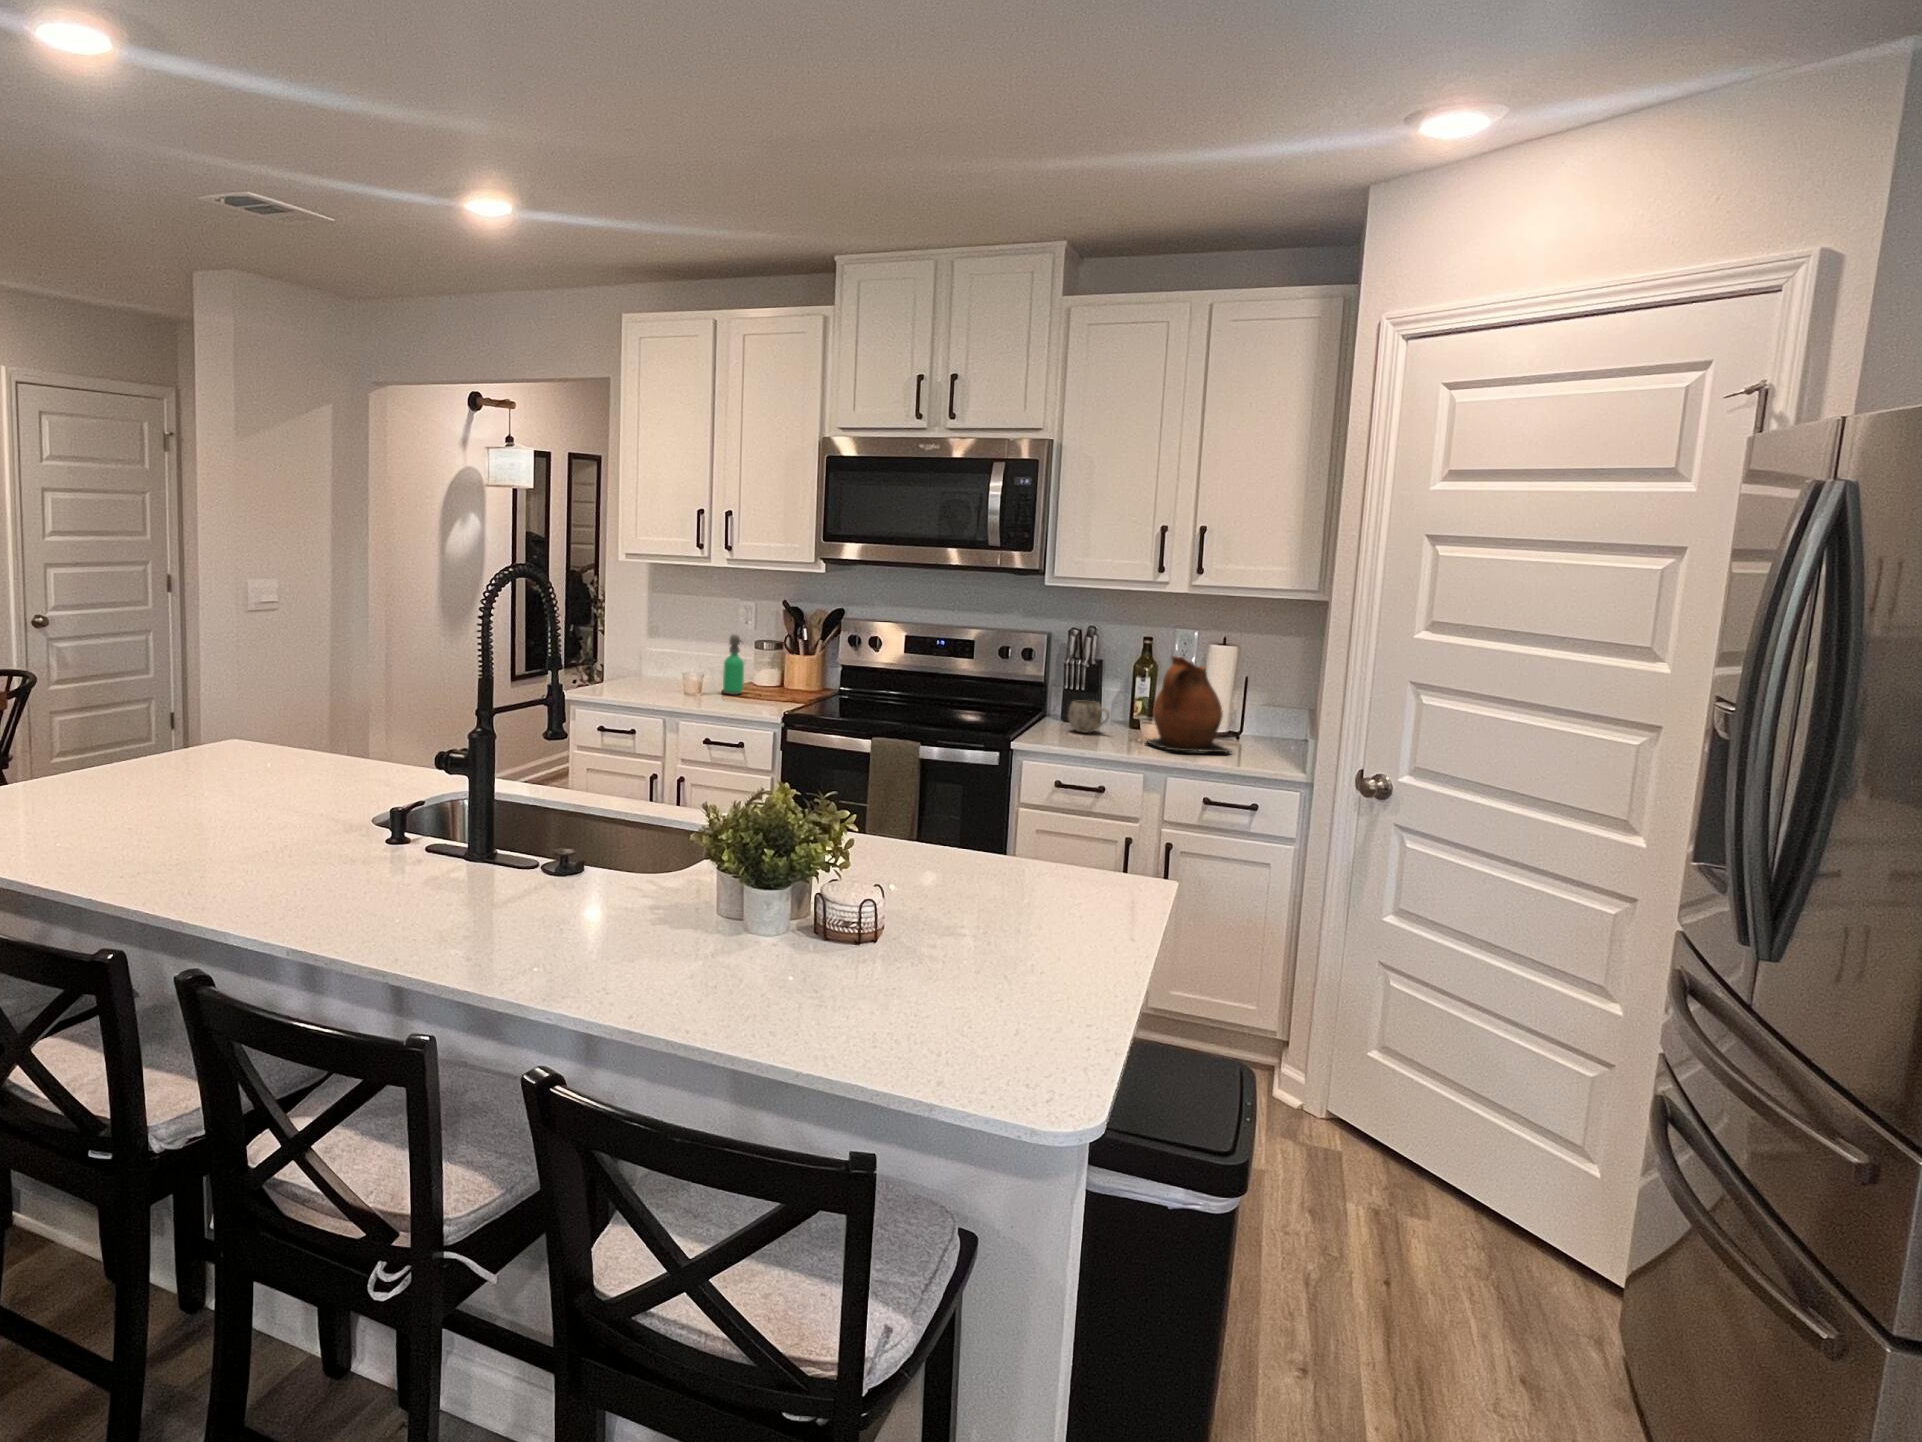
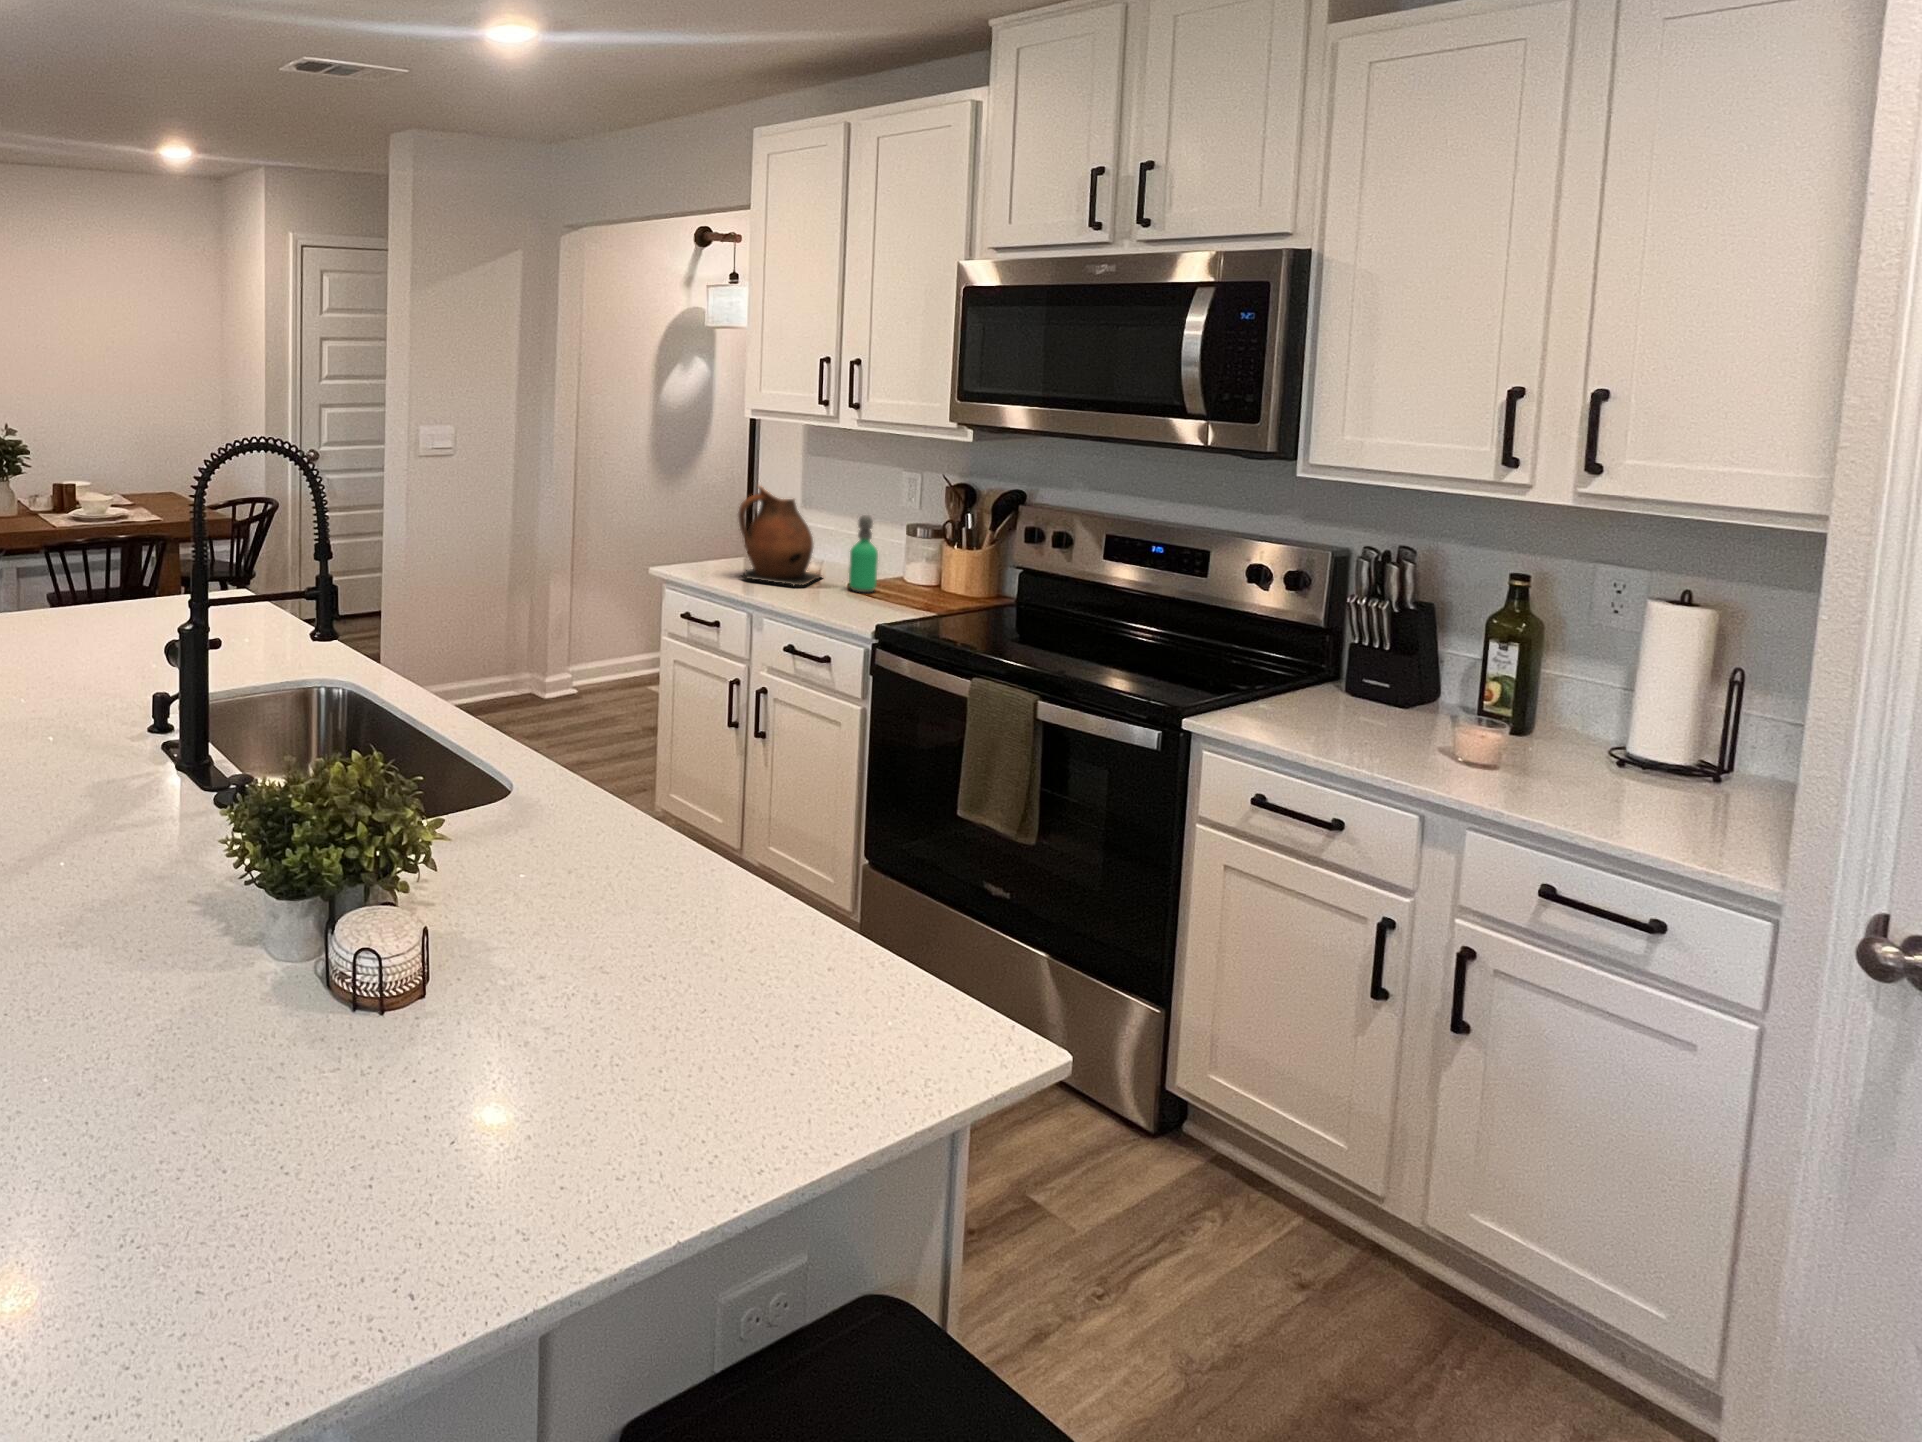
ceramic pitcher: present [1147,656,1230,753] -> present [738,486,822,586]
mug: present [1068,700,1110,733] -> none [1329,666,1405,722]

